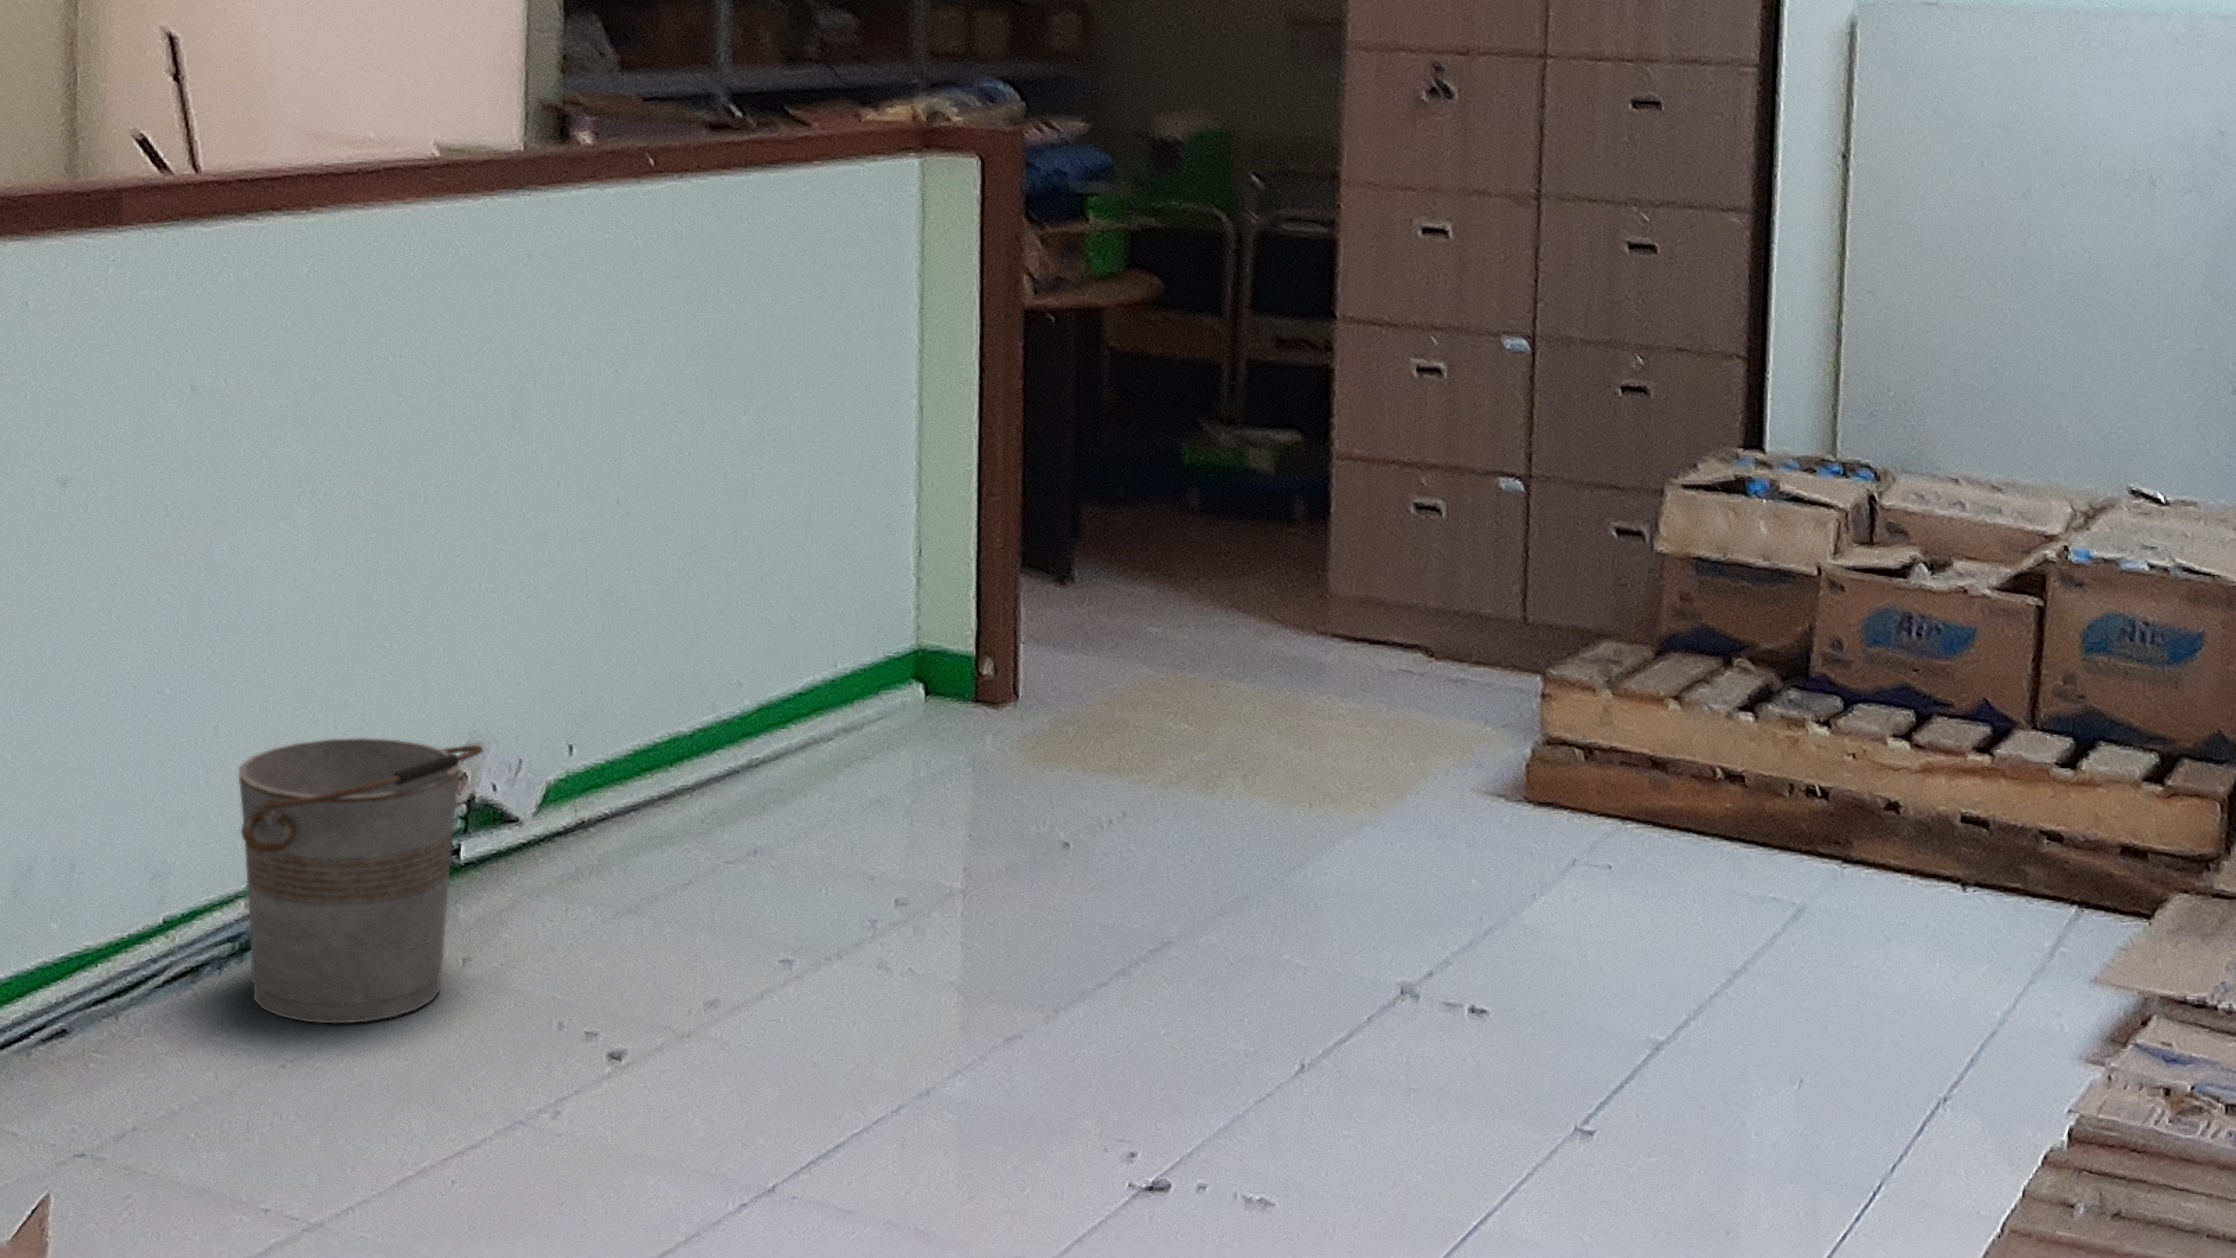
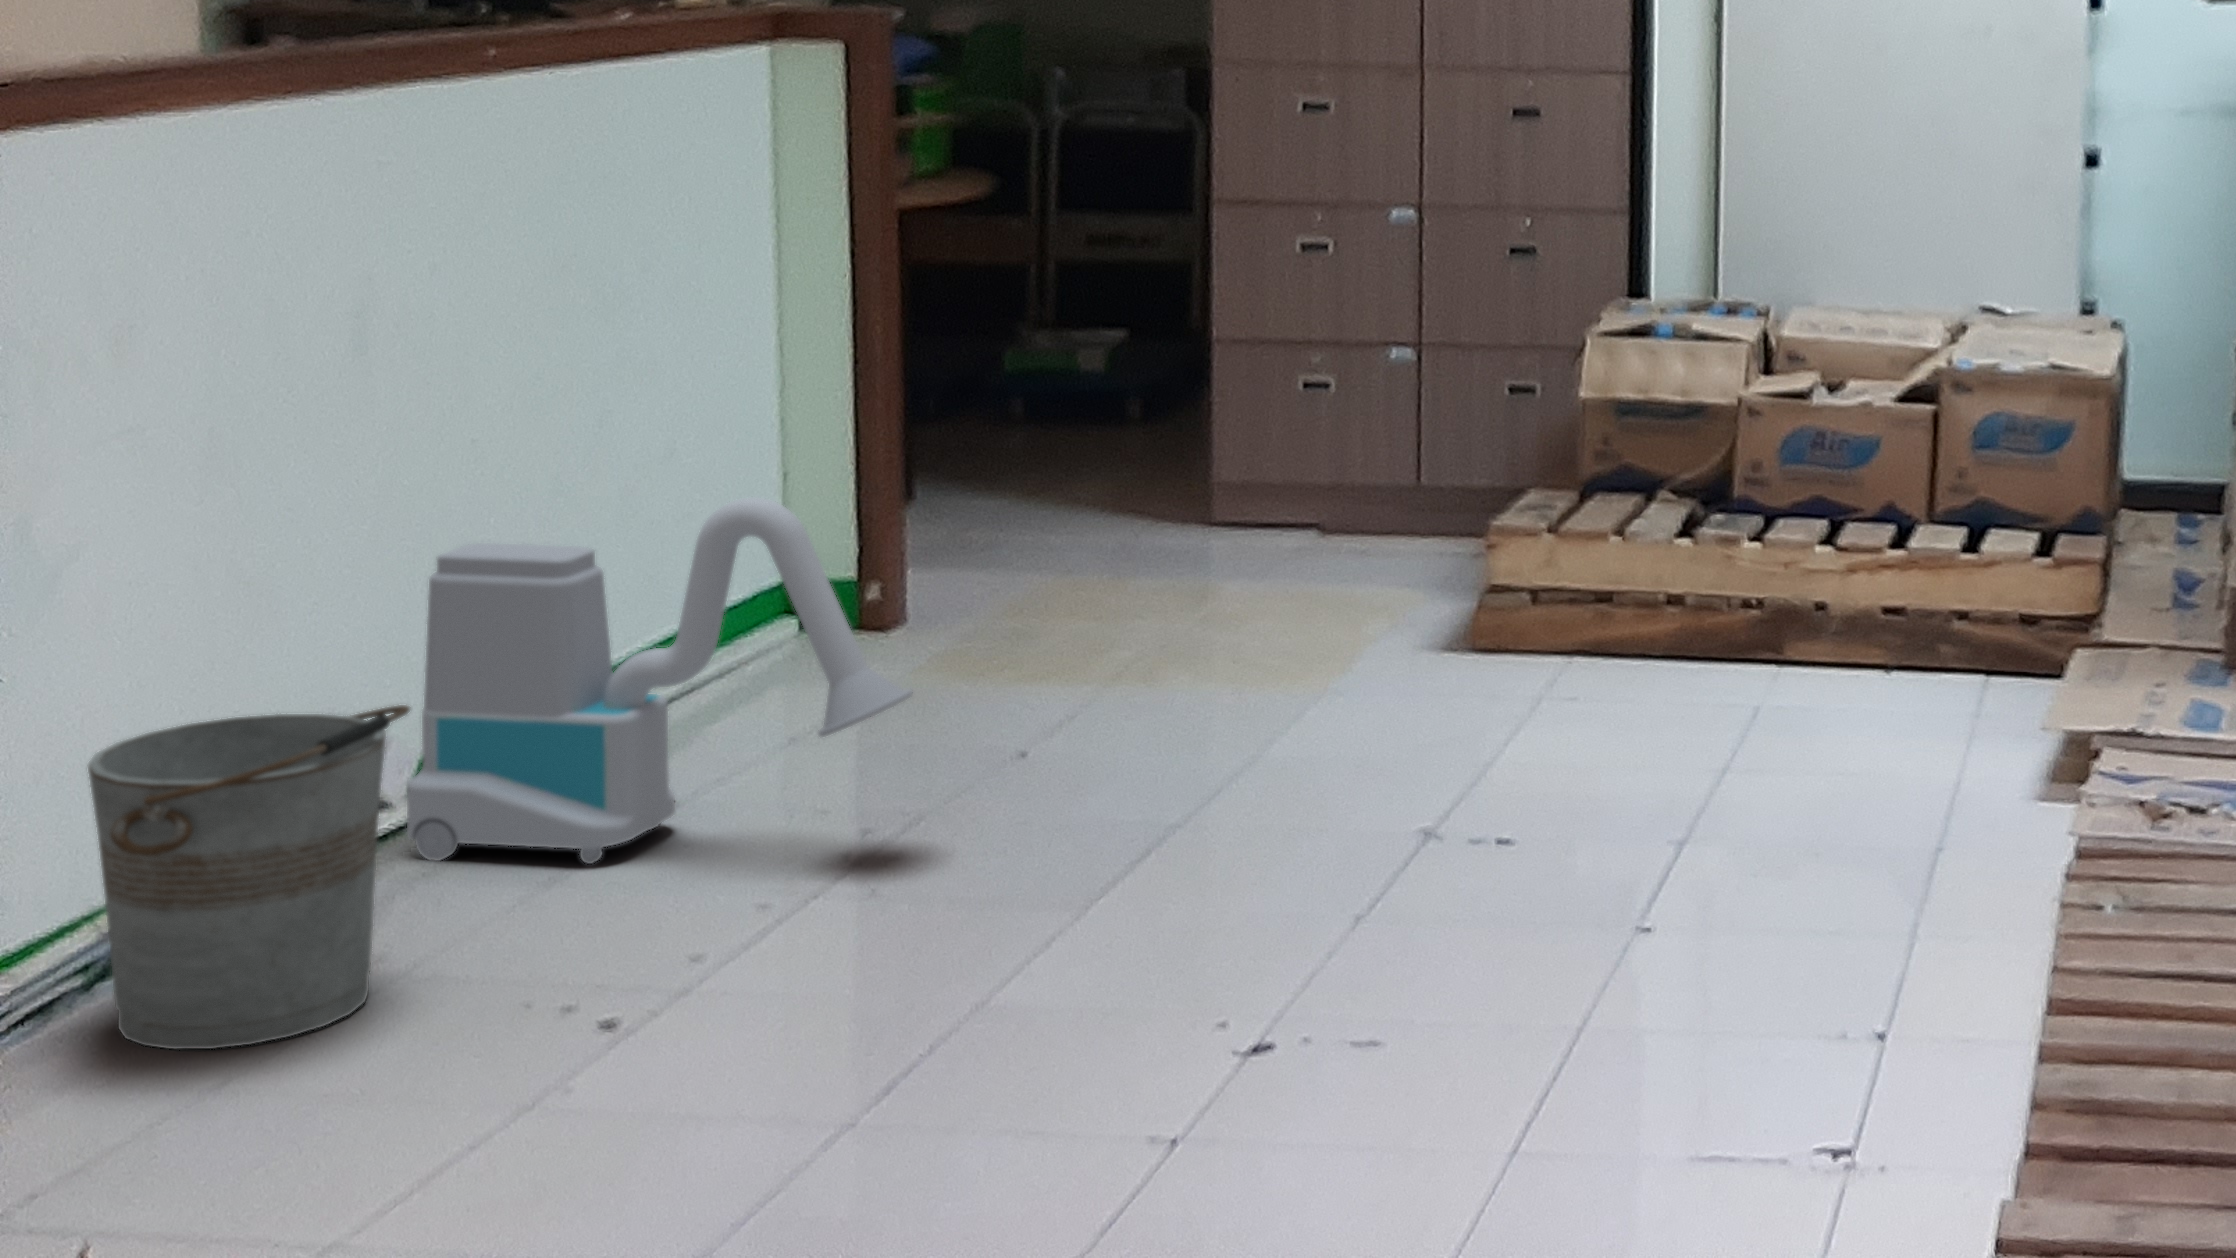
vacuum cleaner: none [528,587,923,899] -> present [407,497,912,864]

